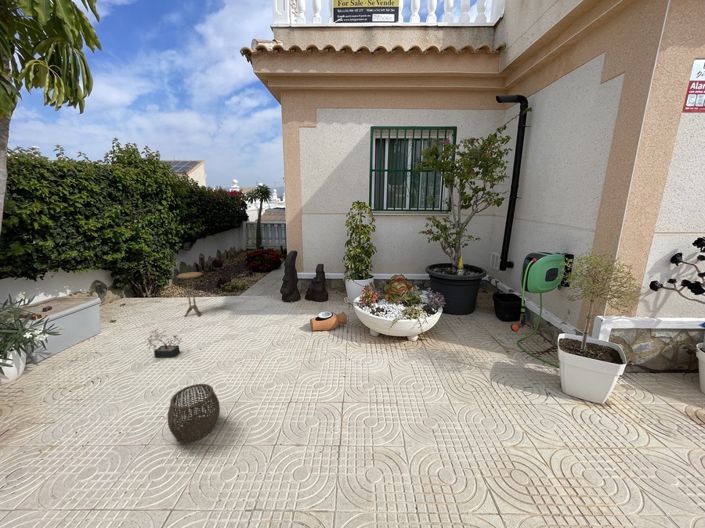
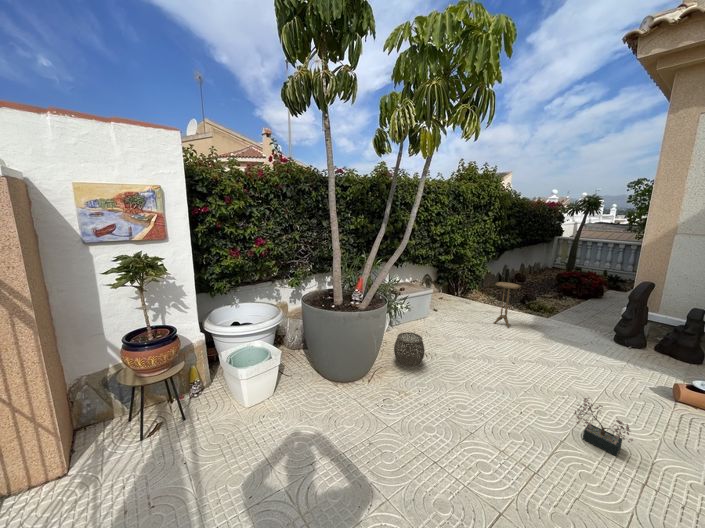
decorative plant: present [147,329,181,357] -> present [575,398,633,456]
woven basket: present [167,384,220,443] -> present [394,332,425,367]

